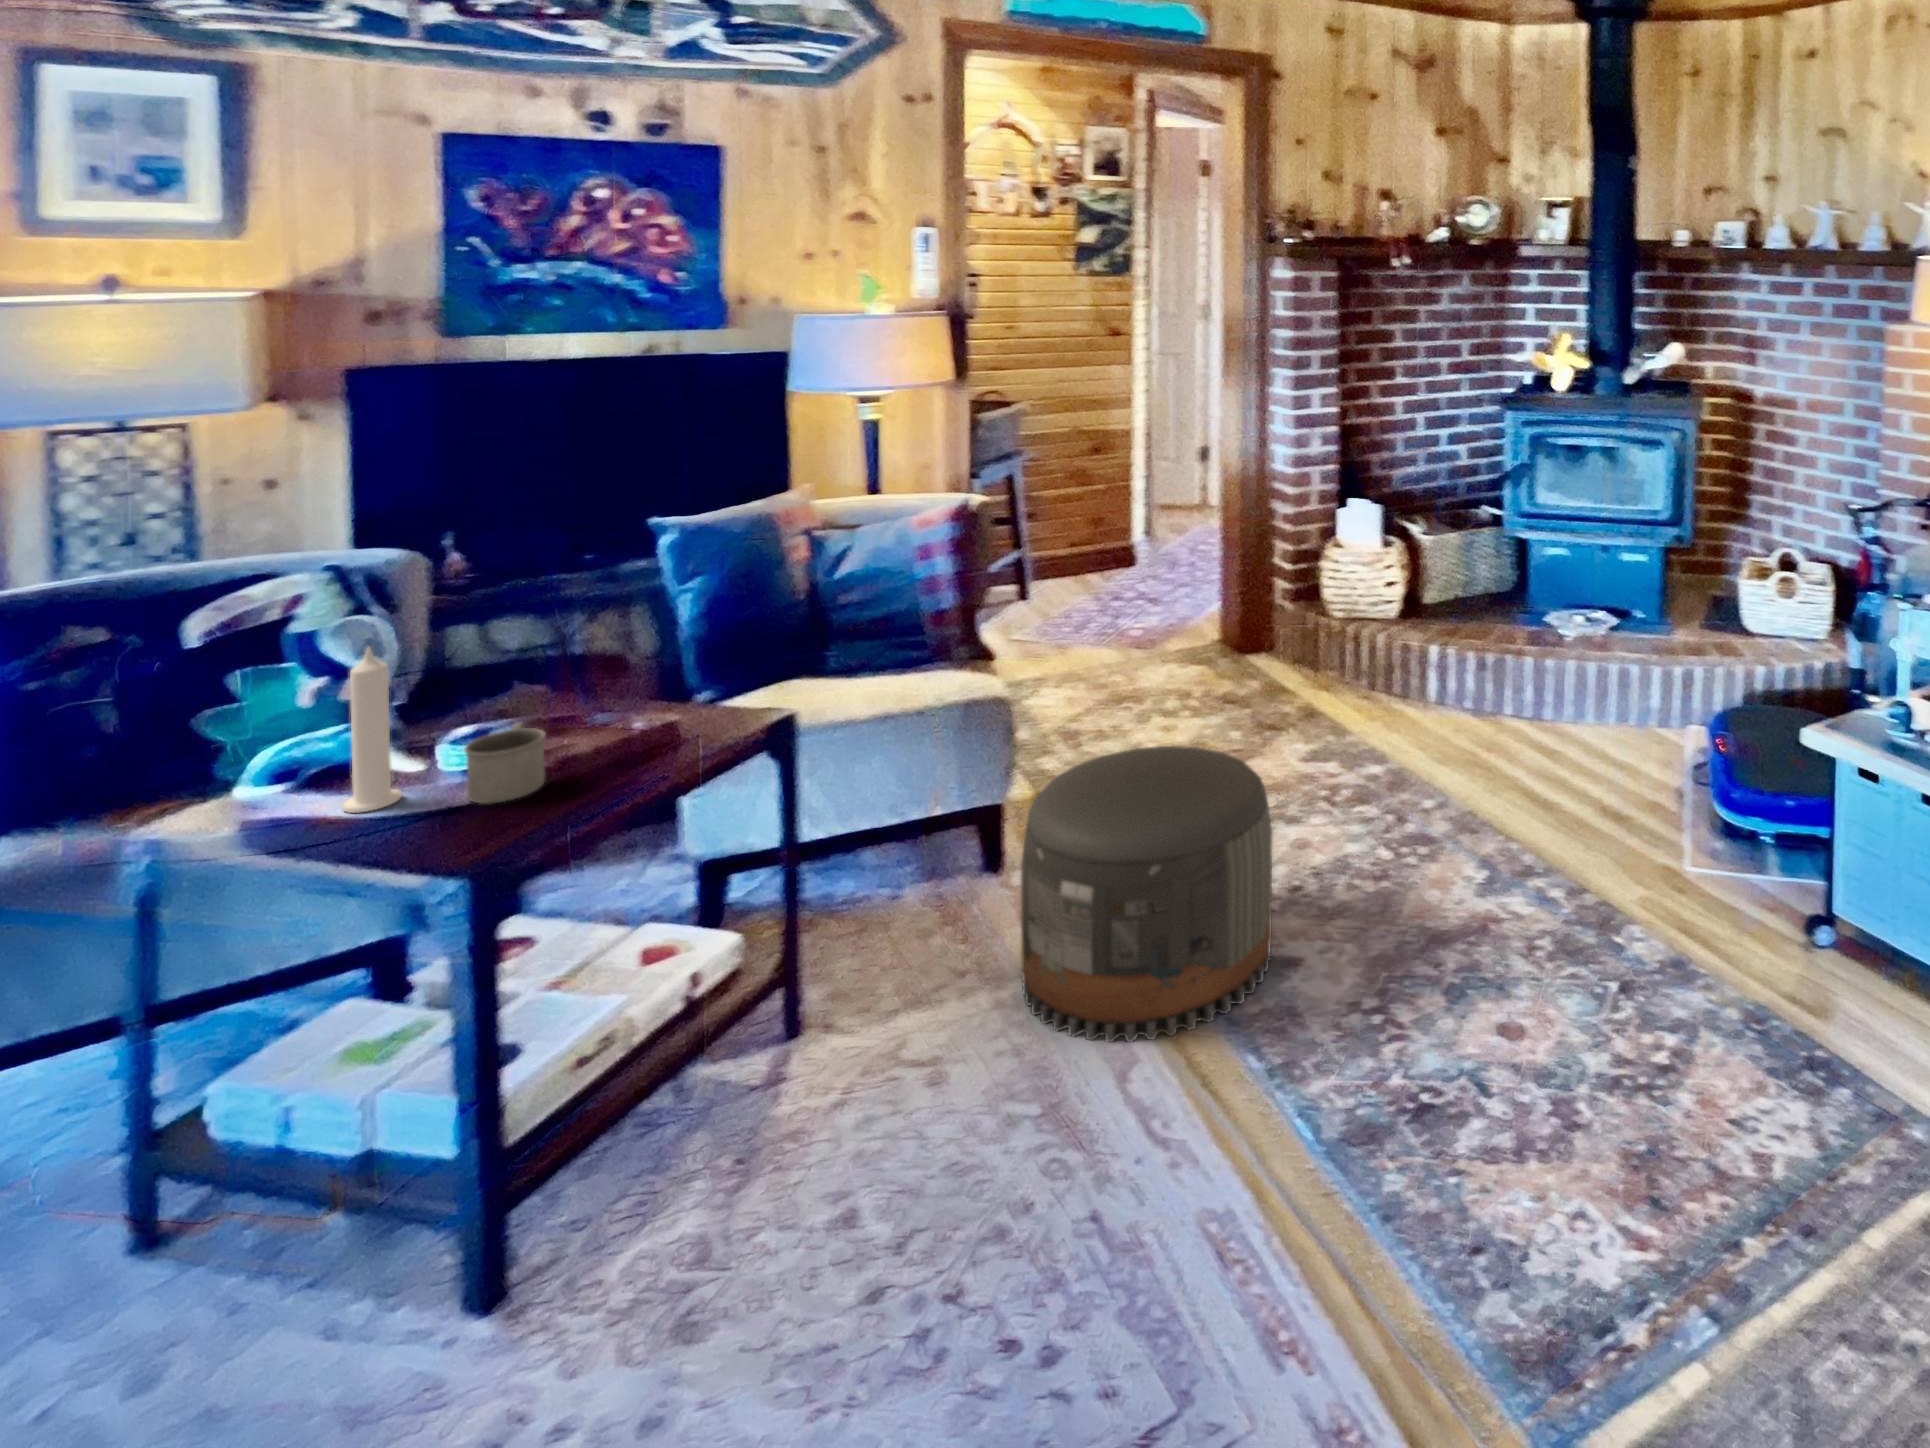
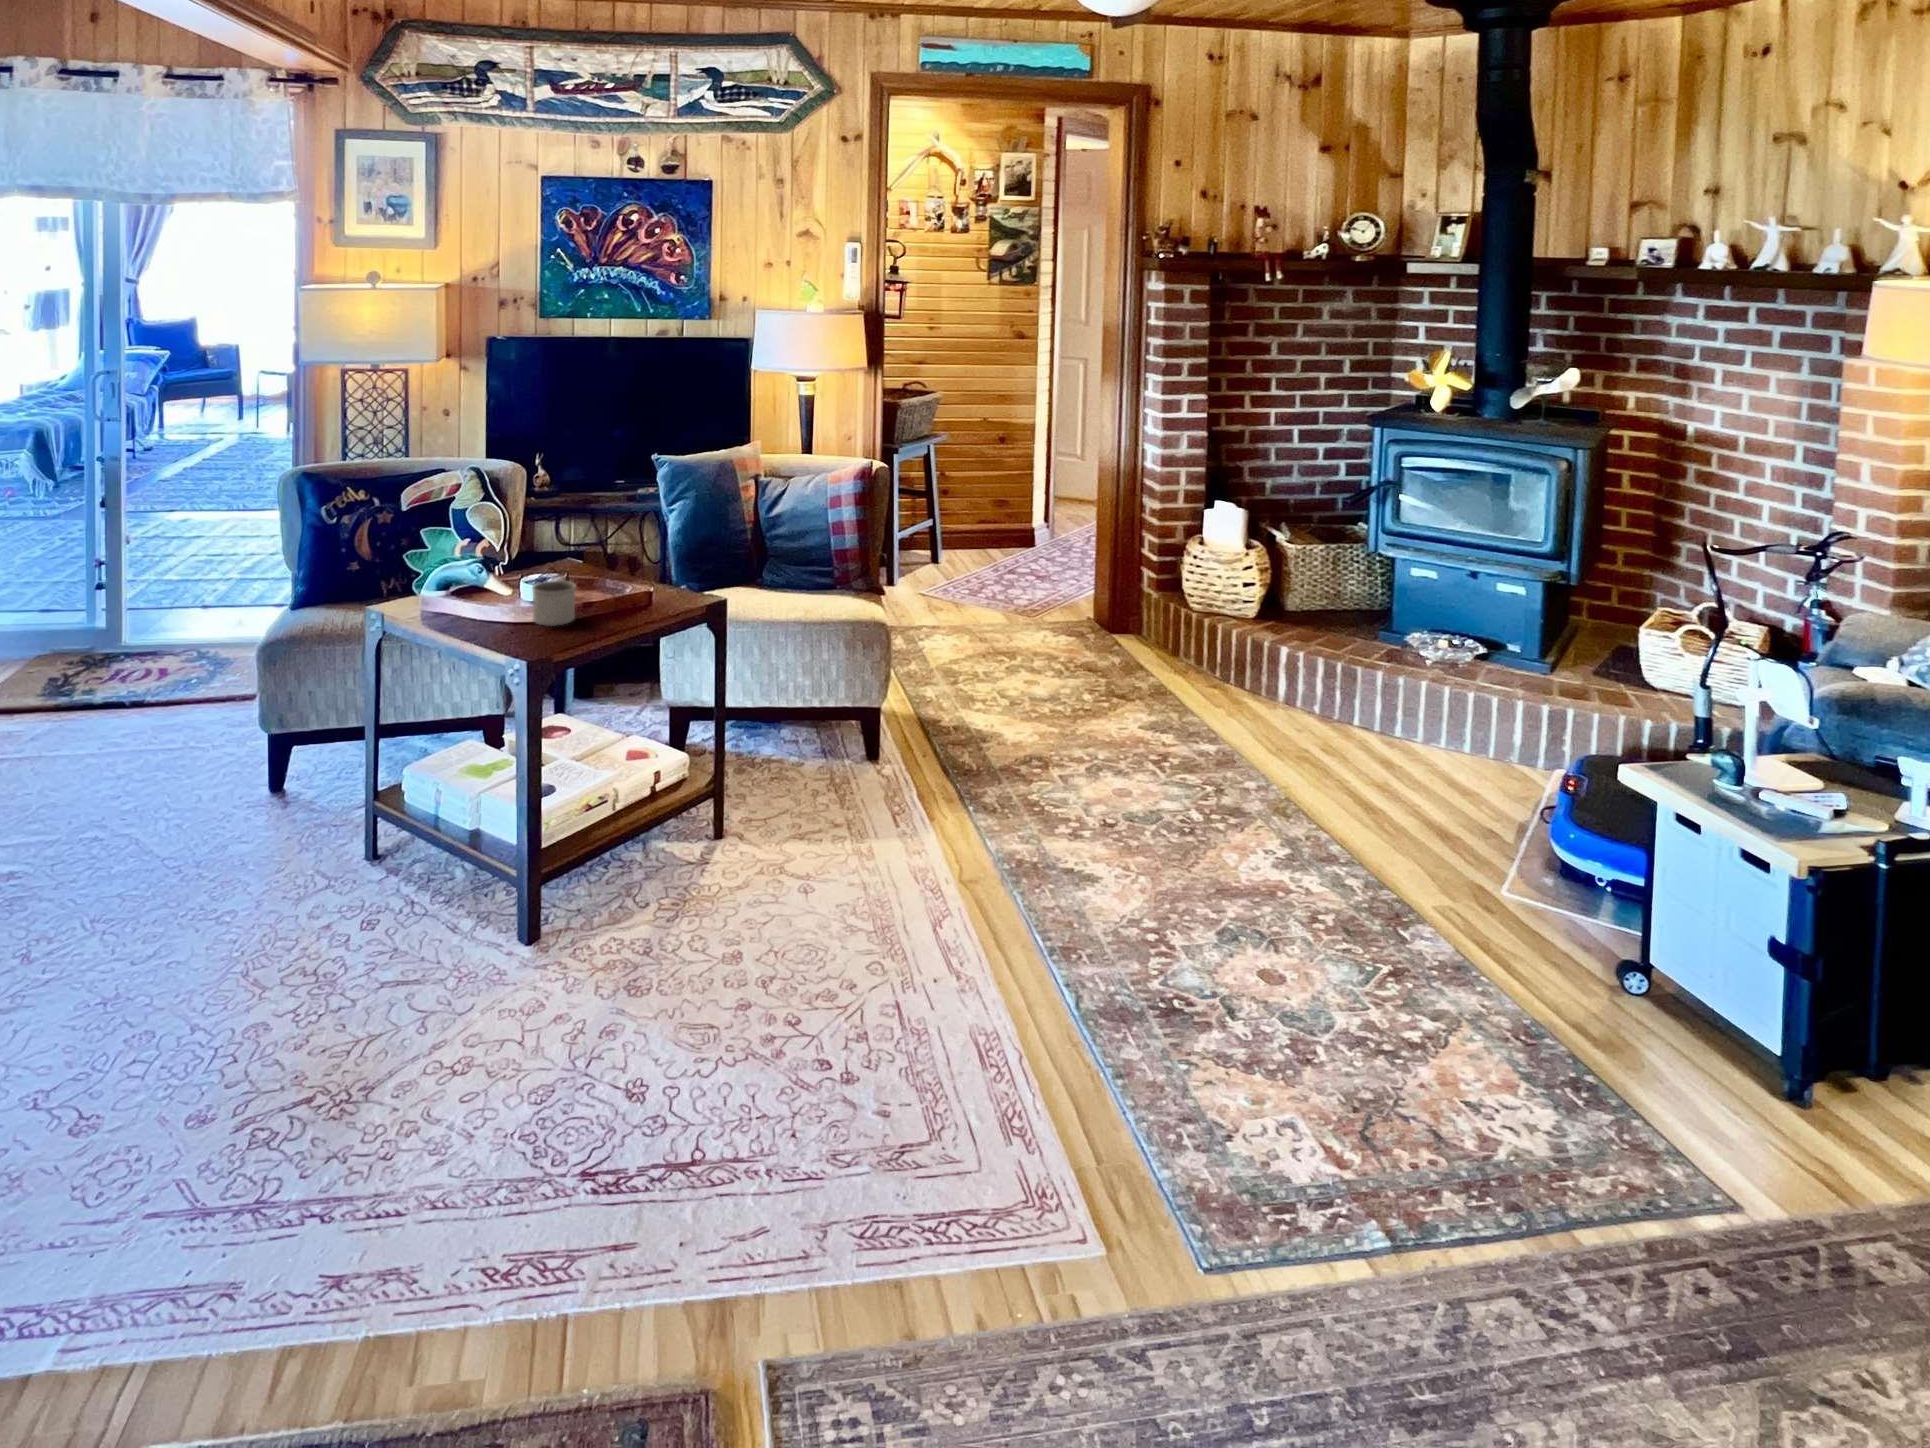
candle: present [342,647,402,813] -> none [470,513,500,618]
pouf: present [1021,746,1272,1042] -> none [877,677,1078,906]

